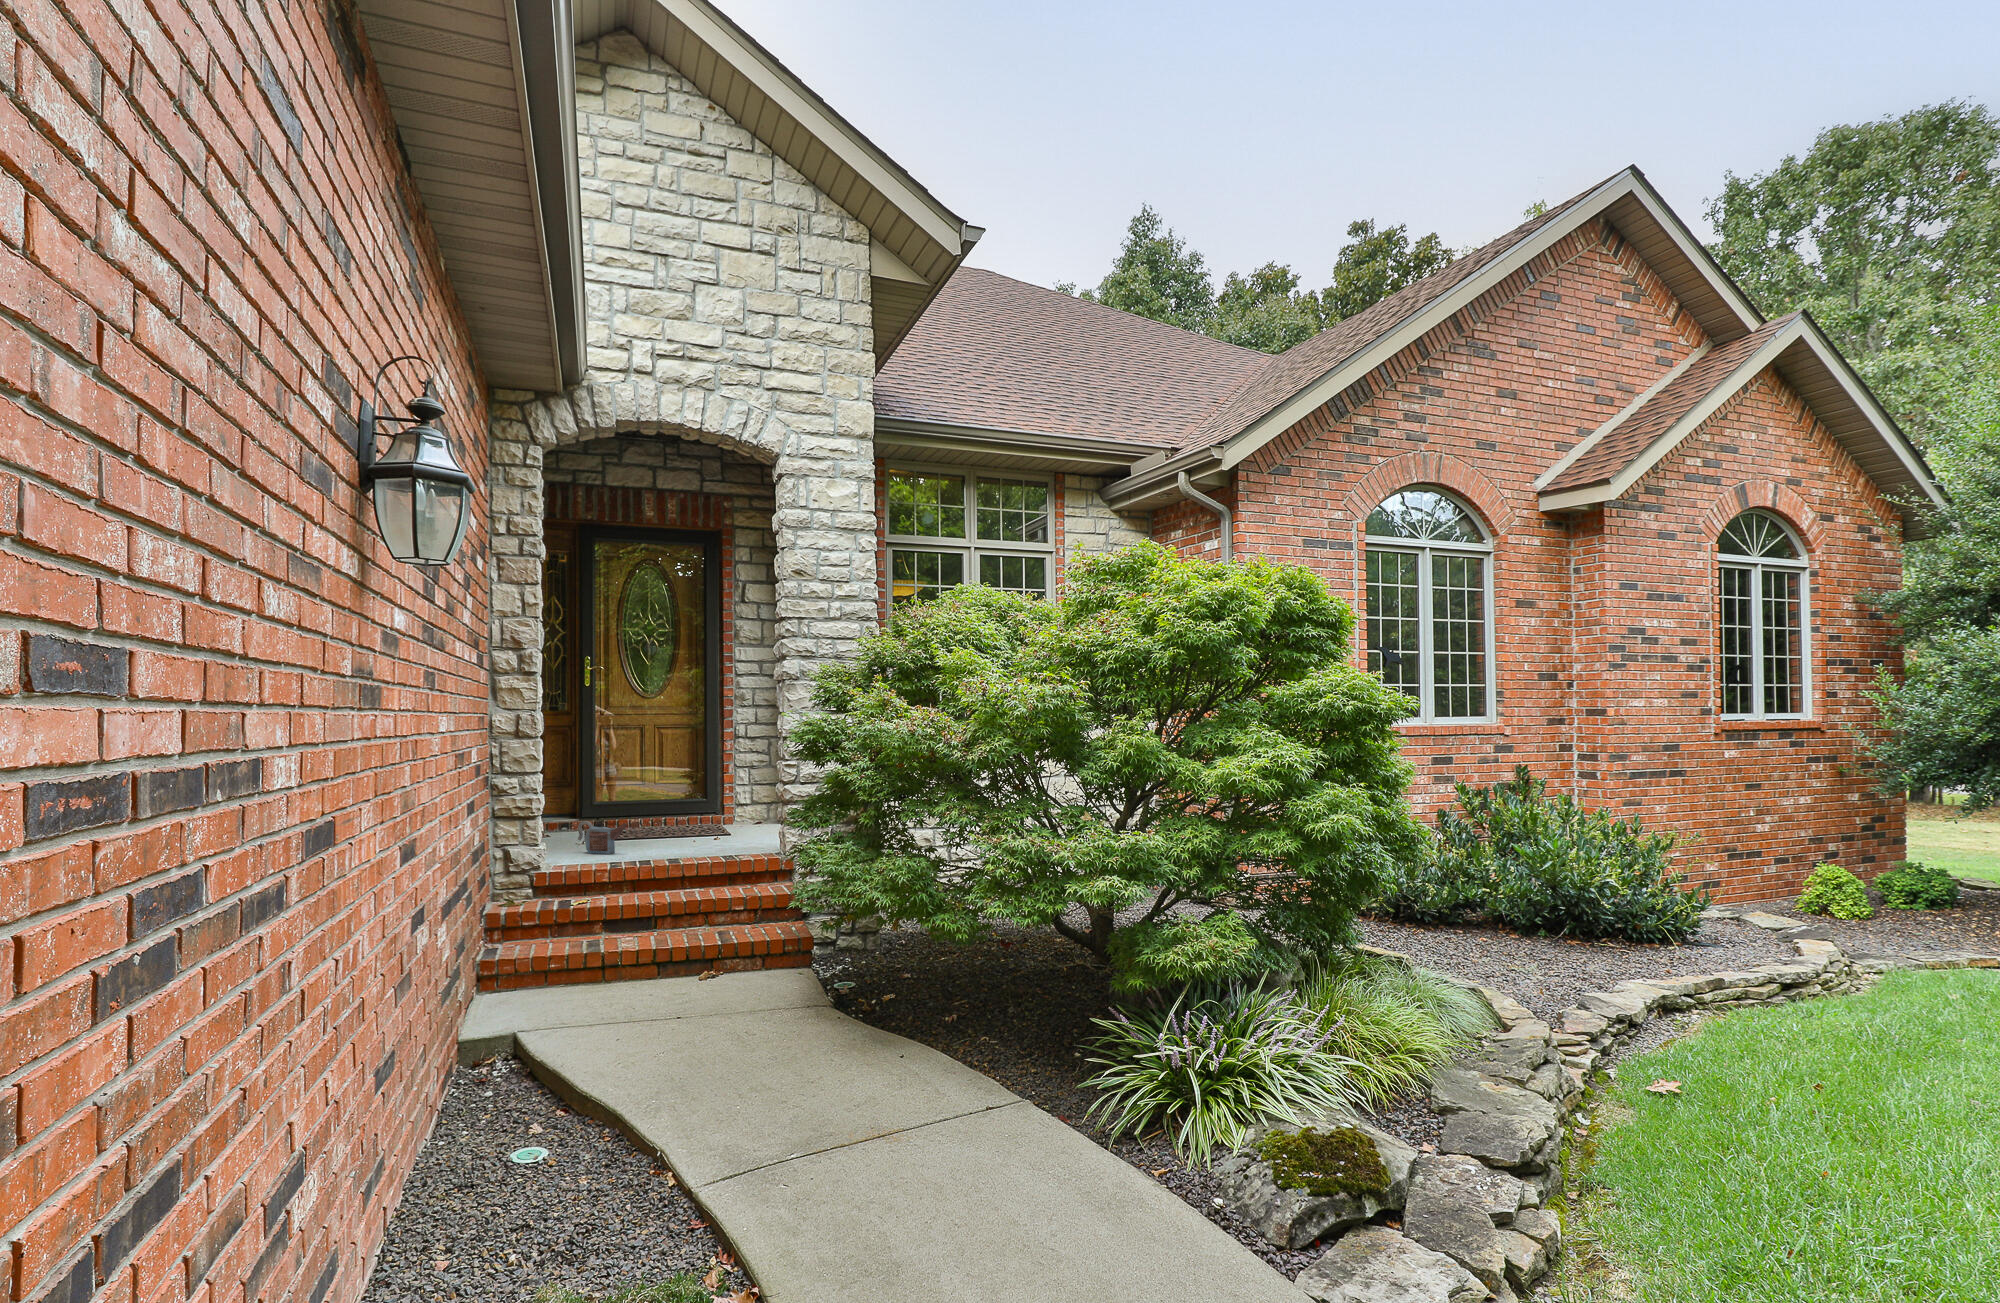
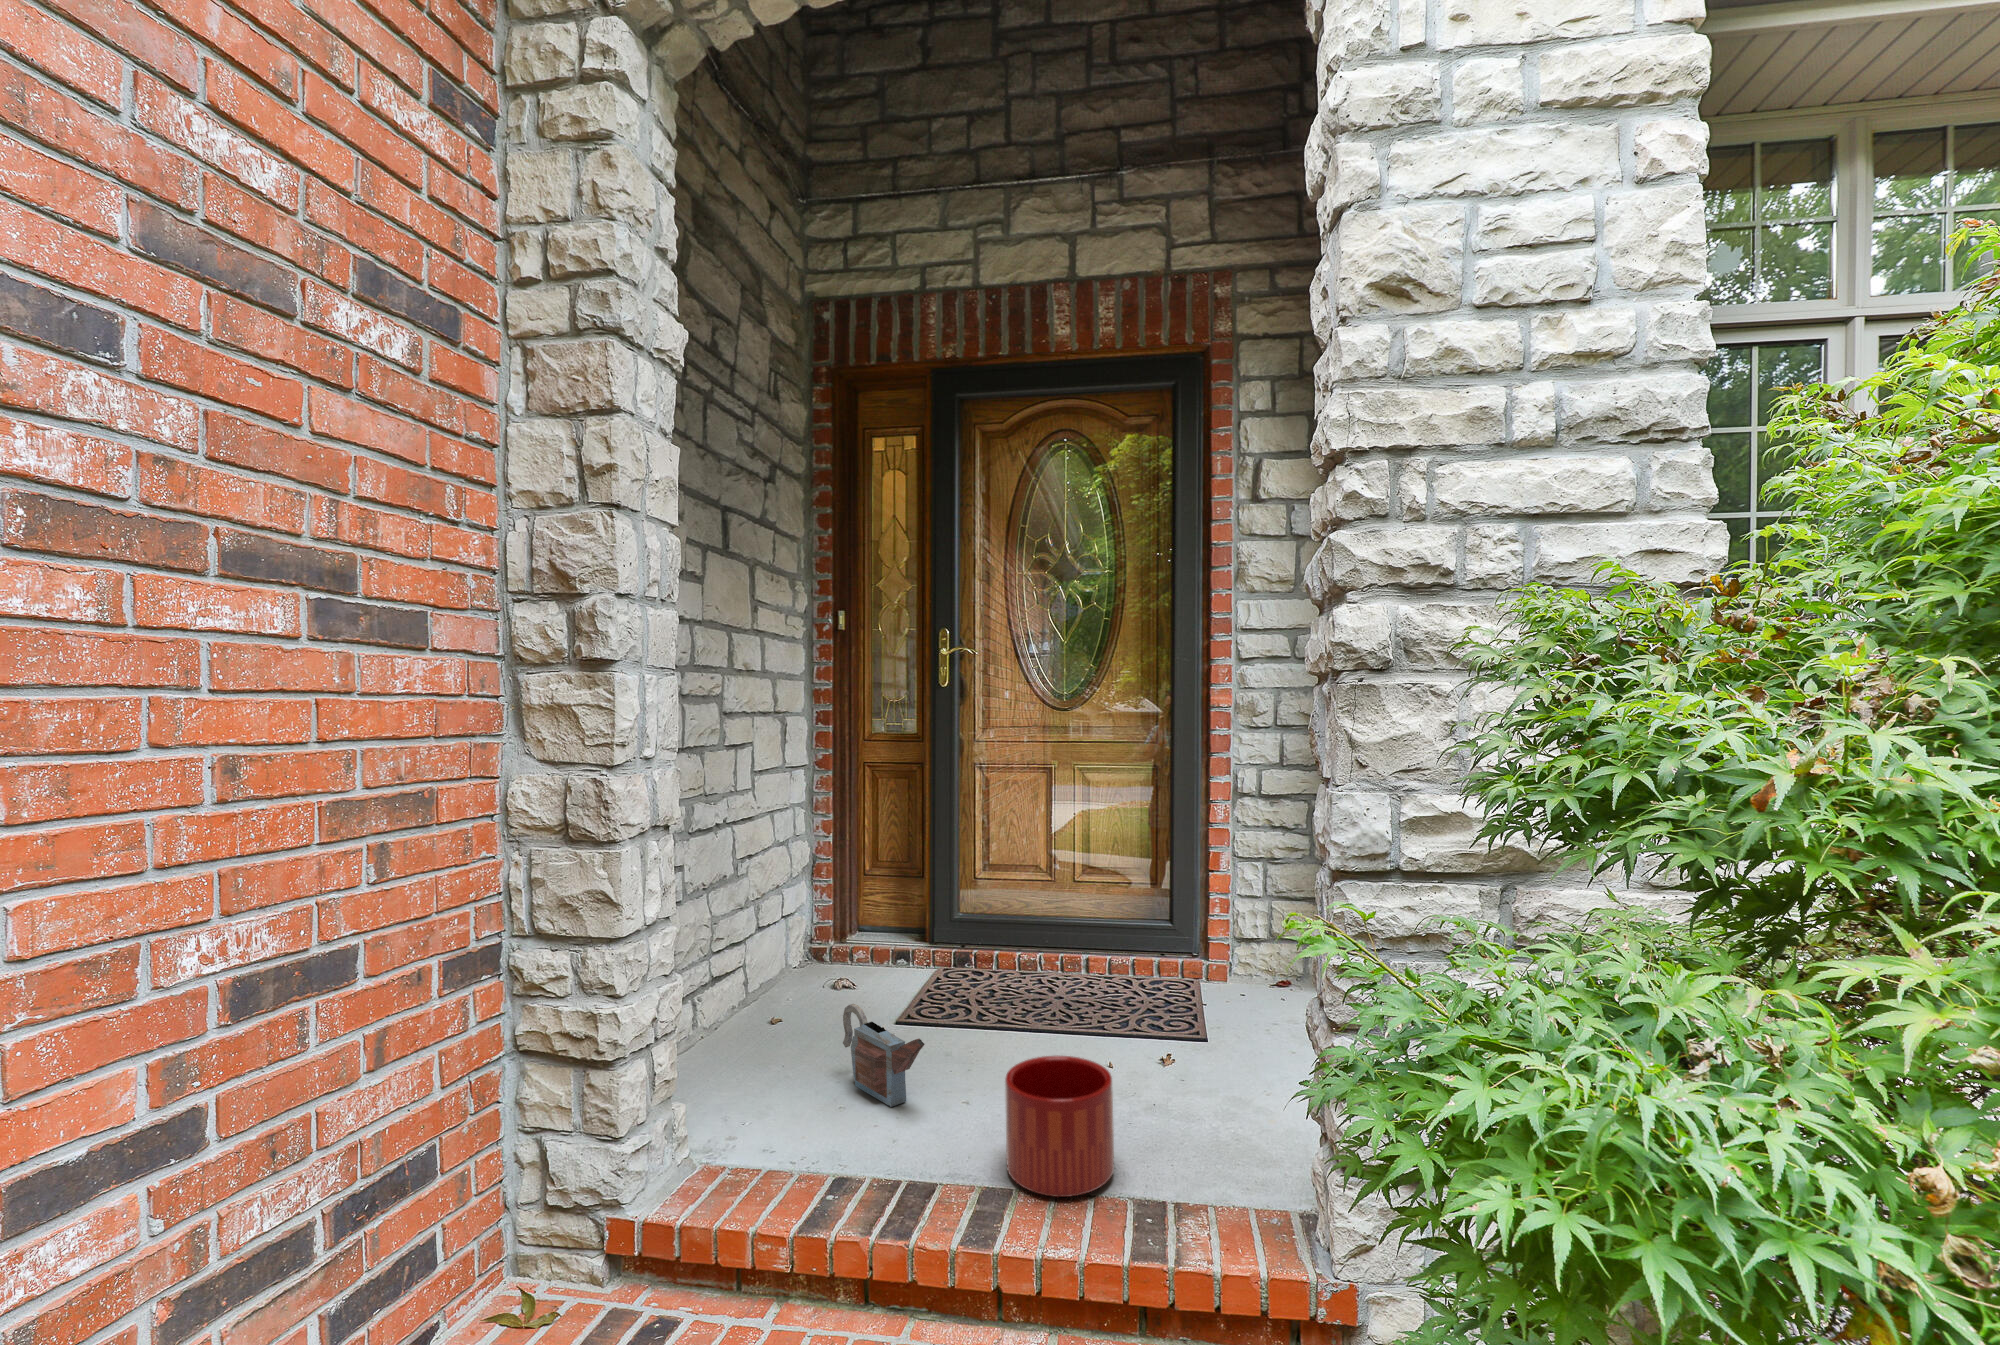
planter: none [669,820,708,858] -> present [1005,1056,1114,1197]

